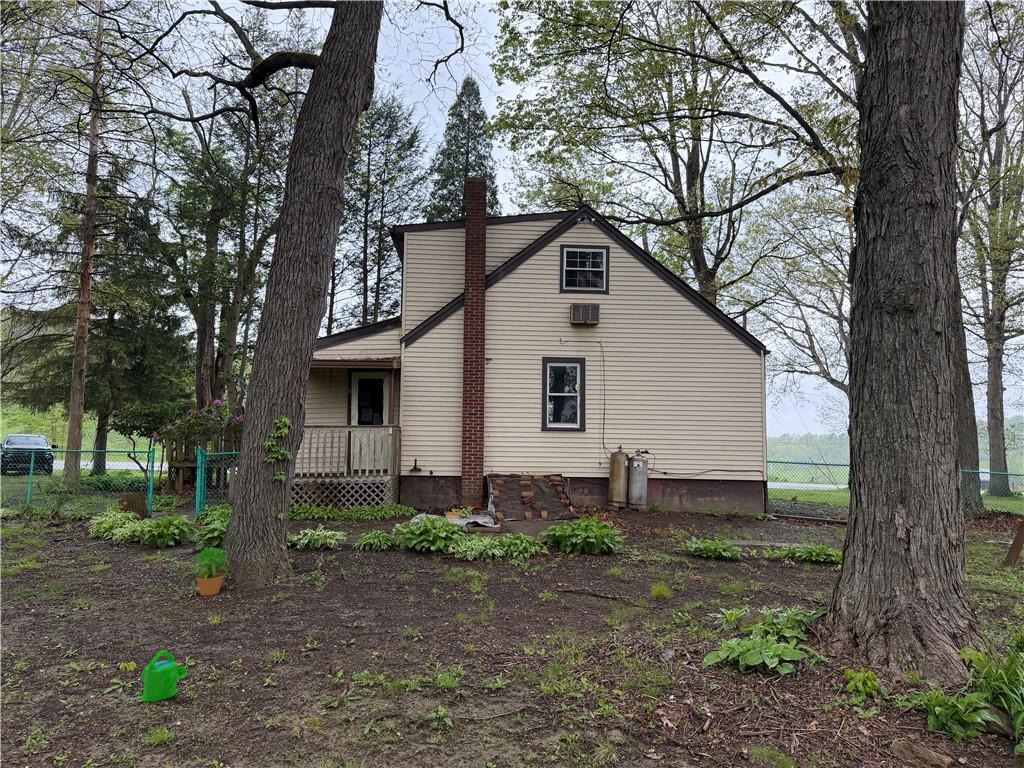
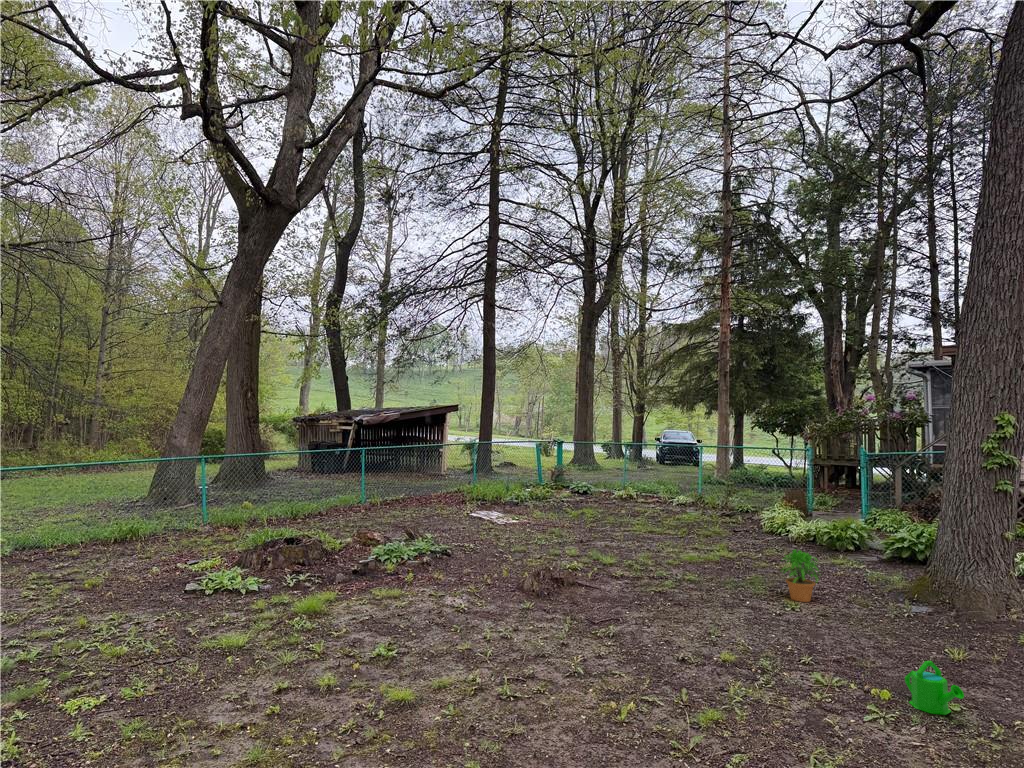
potted plant: present [193,547,228,596] -> present [782,550,818,602]

